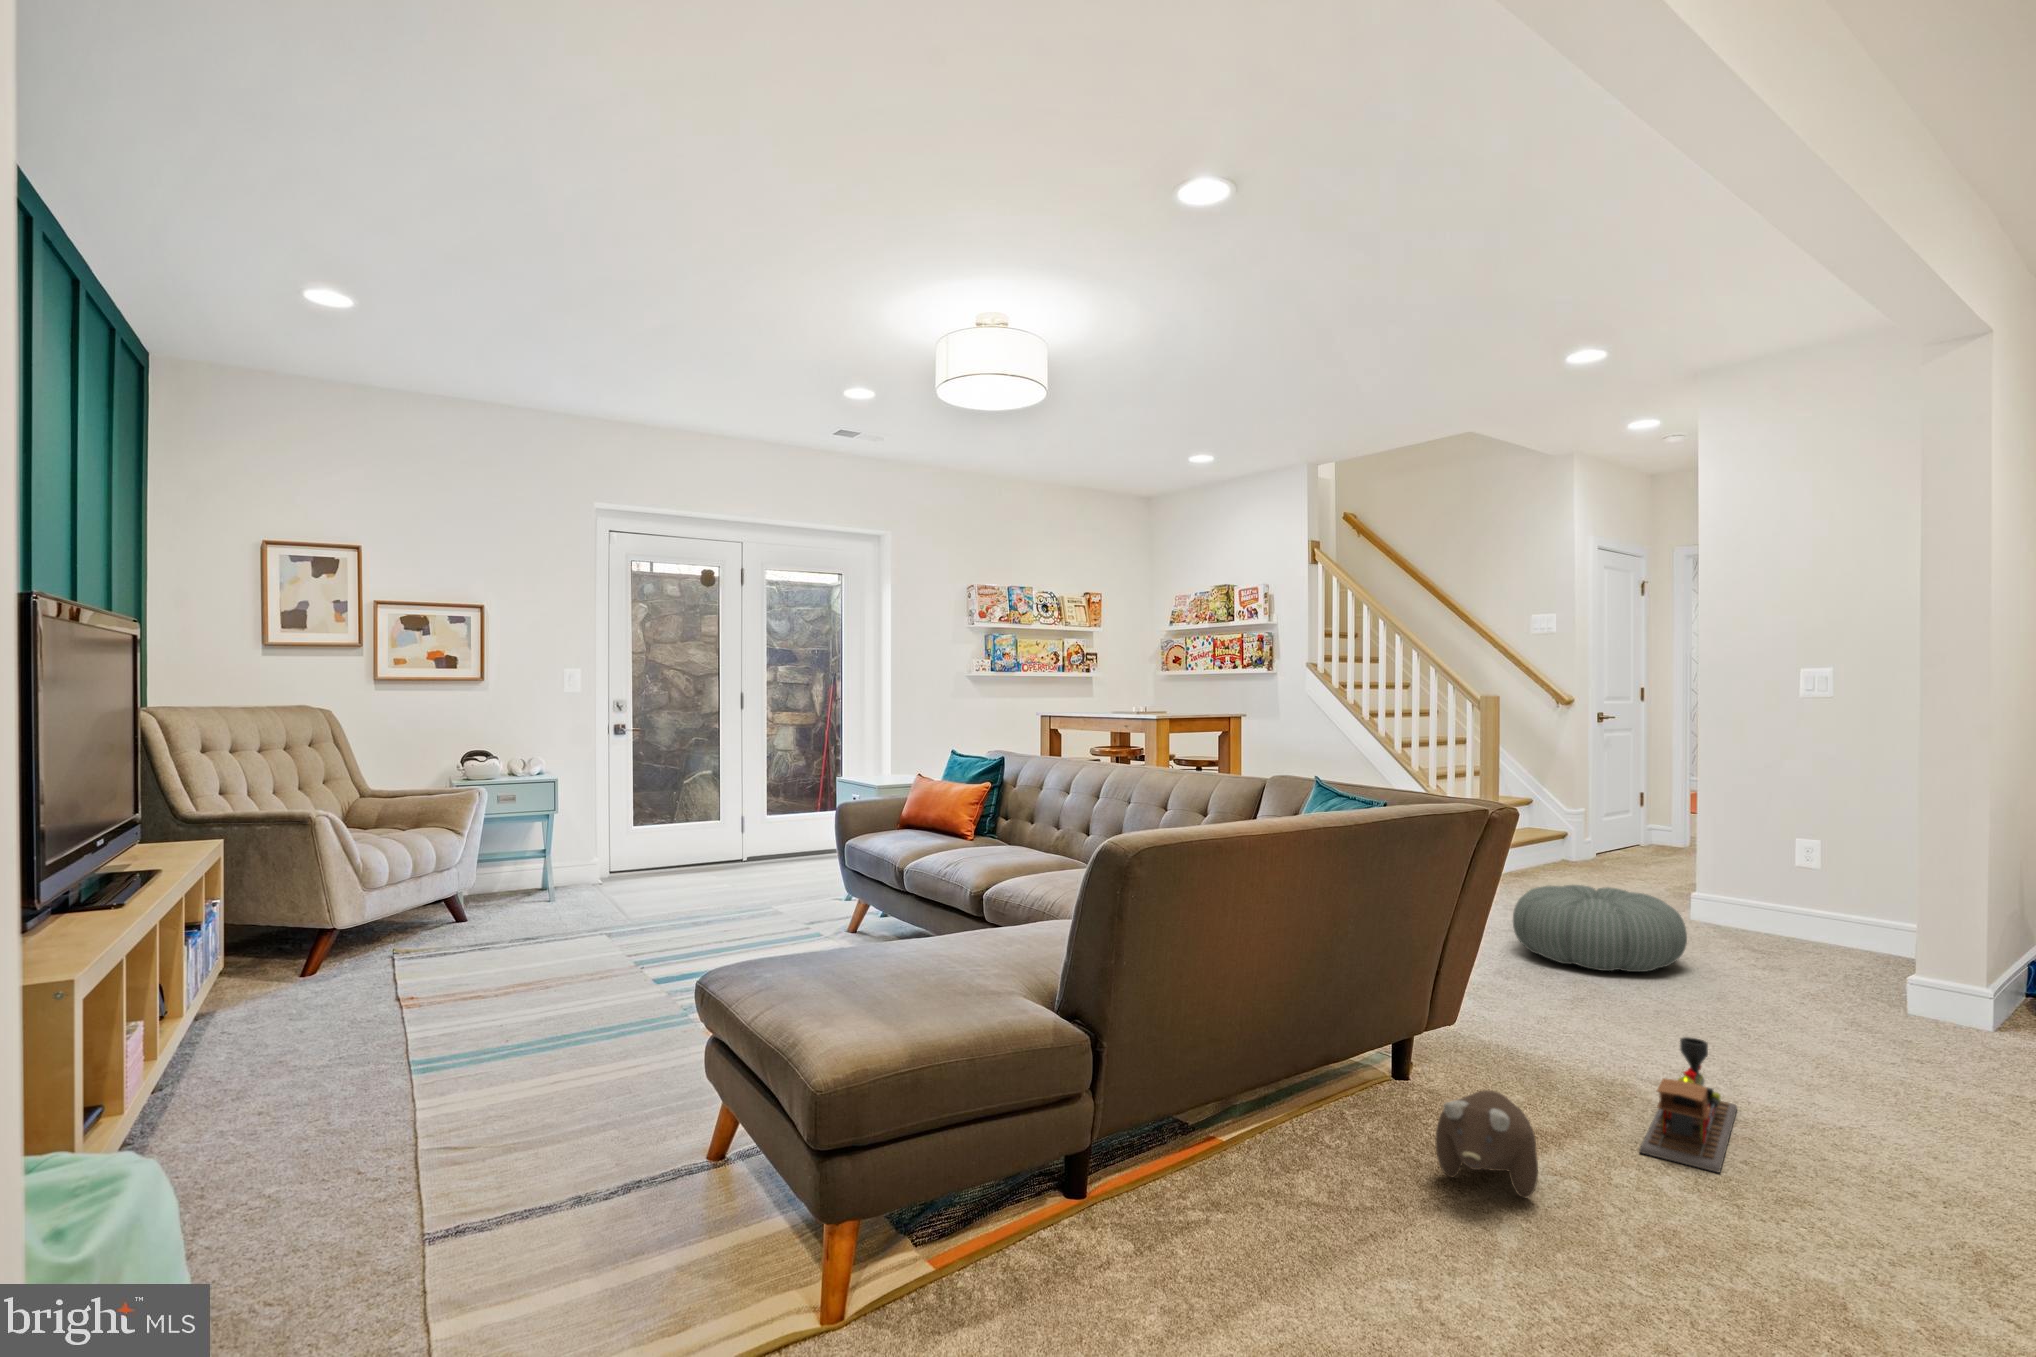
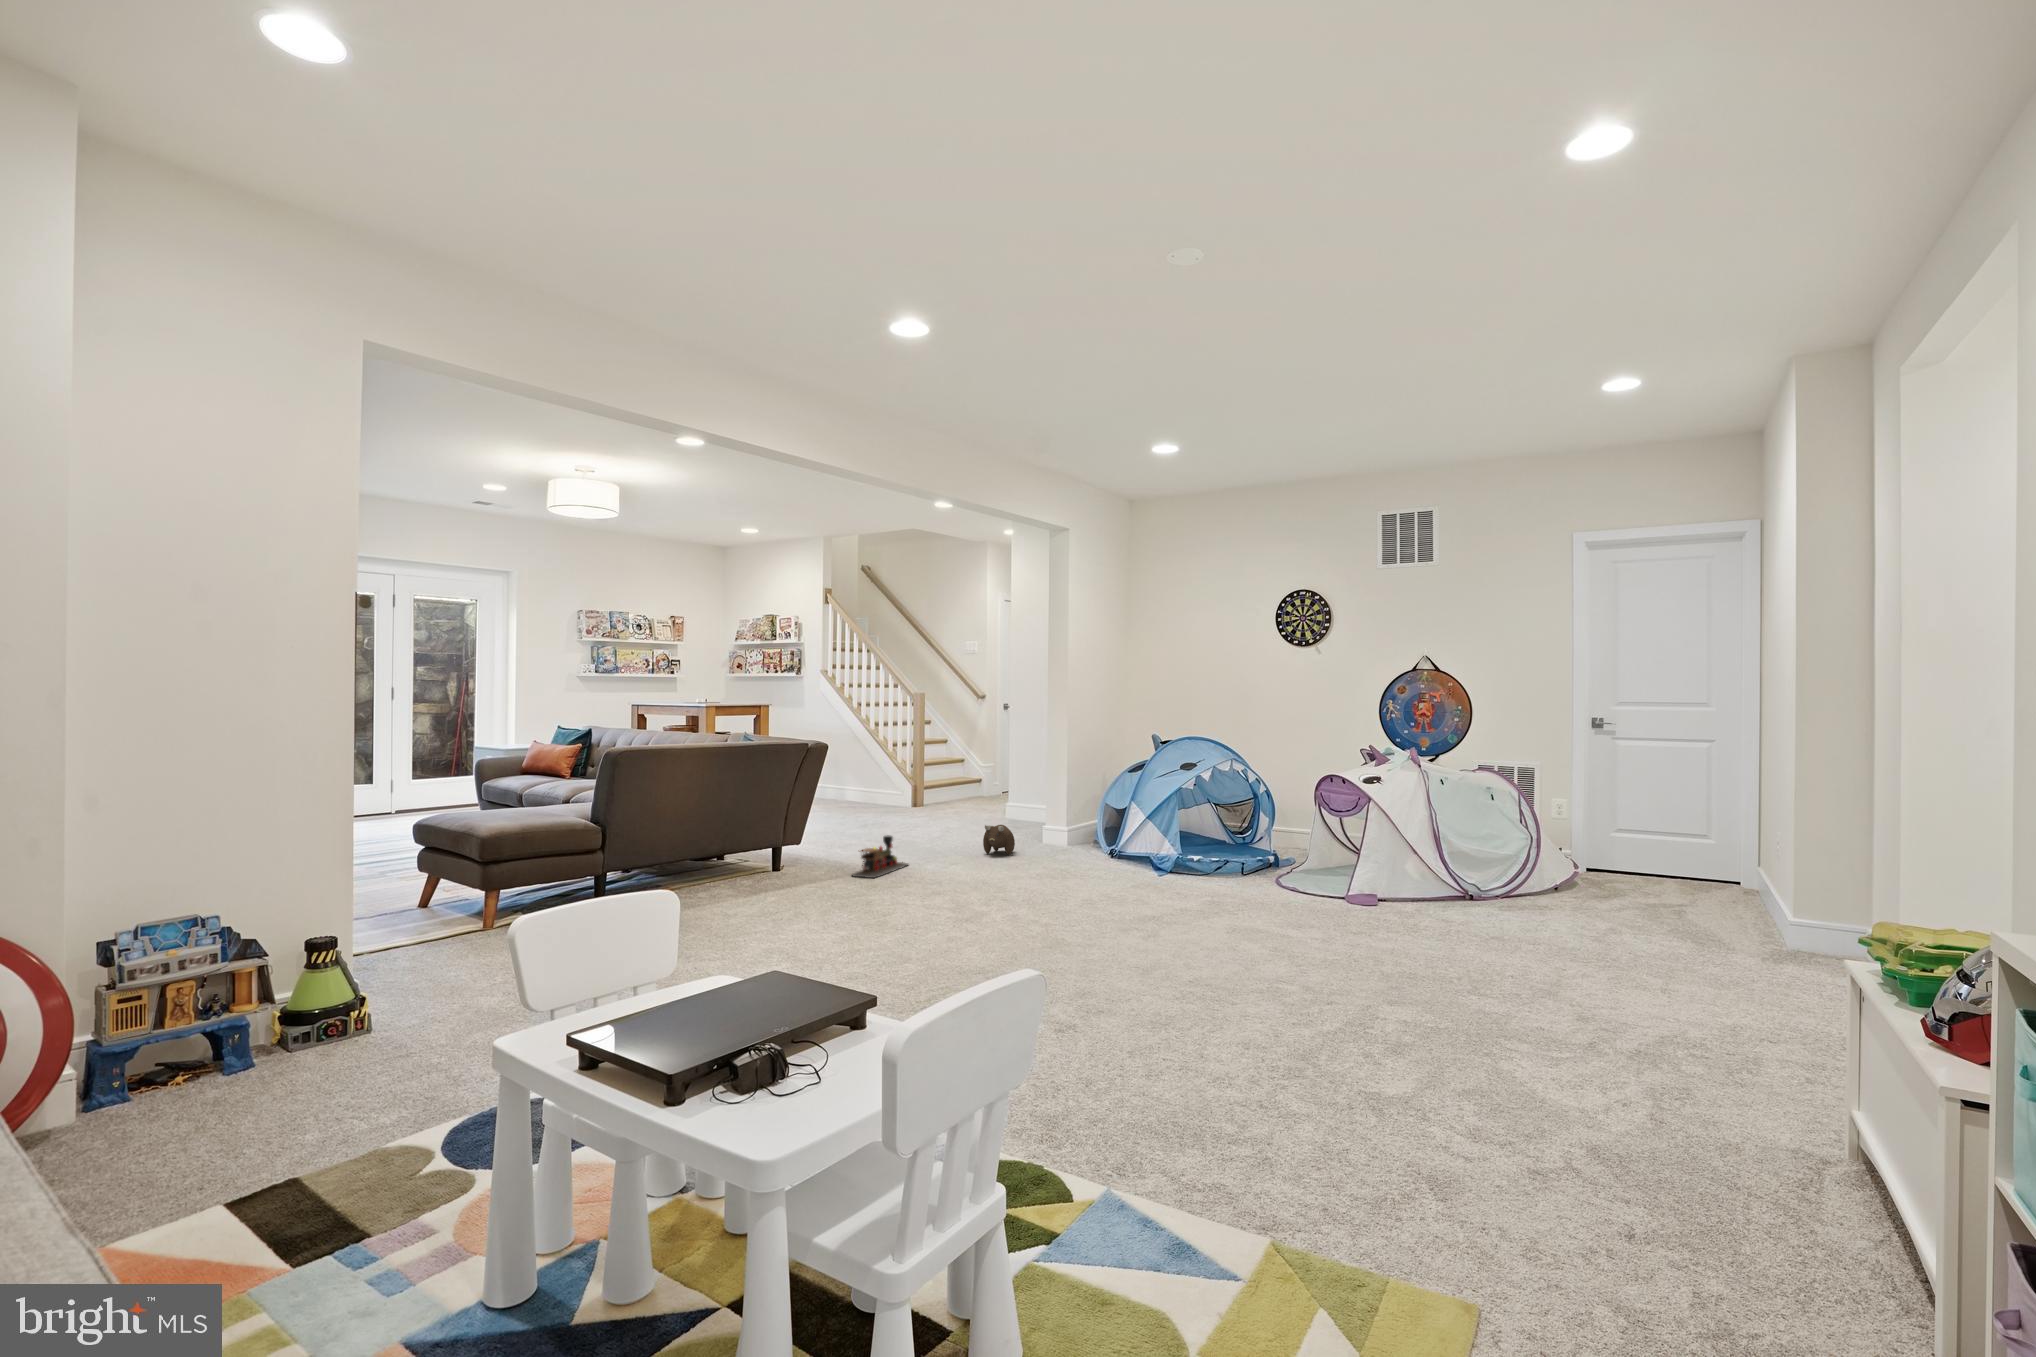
pouf: present [1513,885,1687,972] -> none [885,794,963,833]
plush toy: present [1436,1090,1538,1198] -> present [983,825,1015,855]

